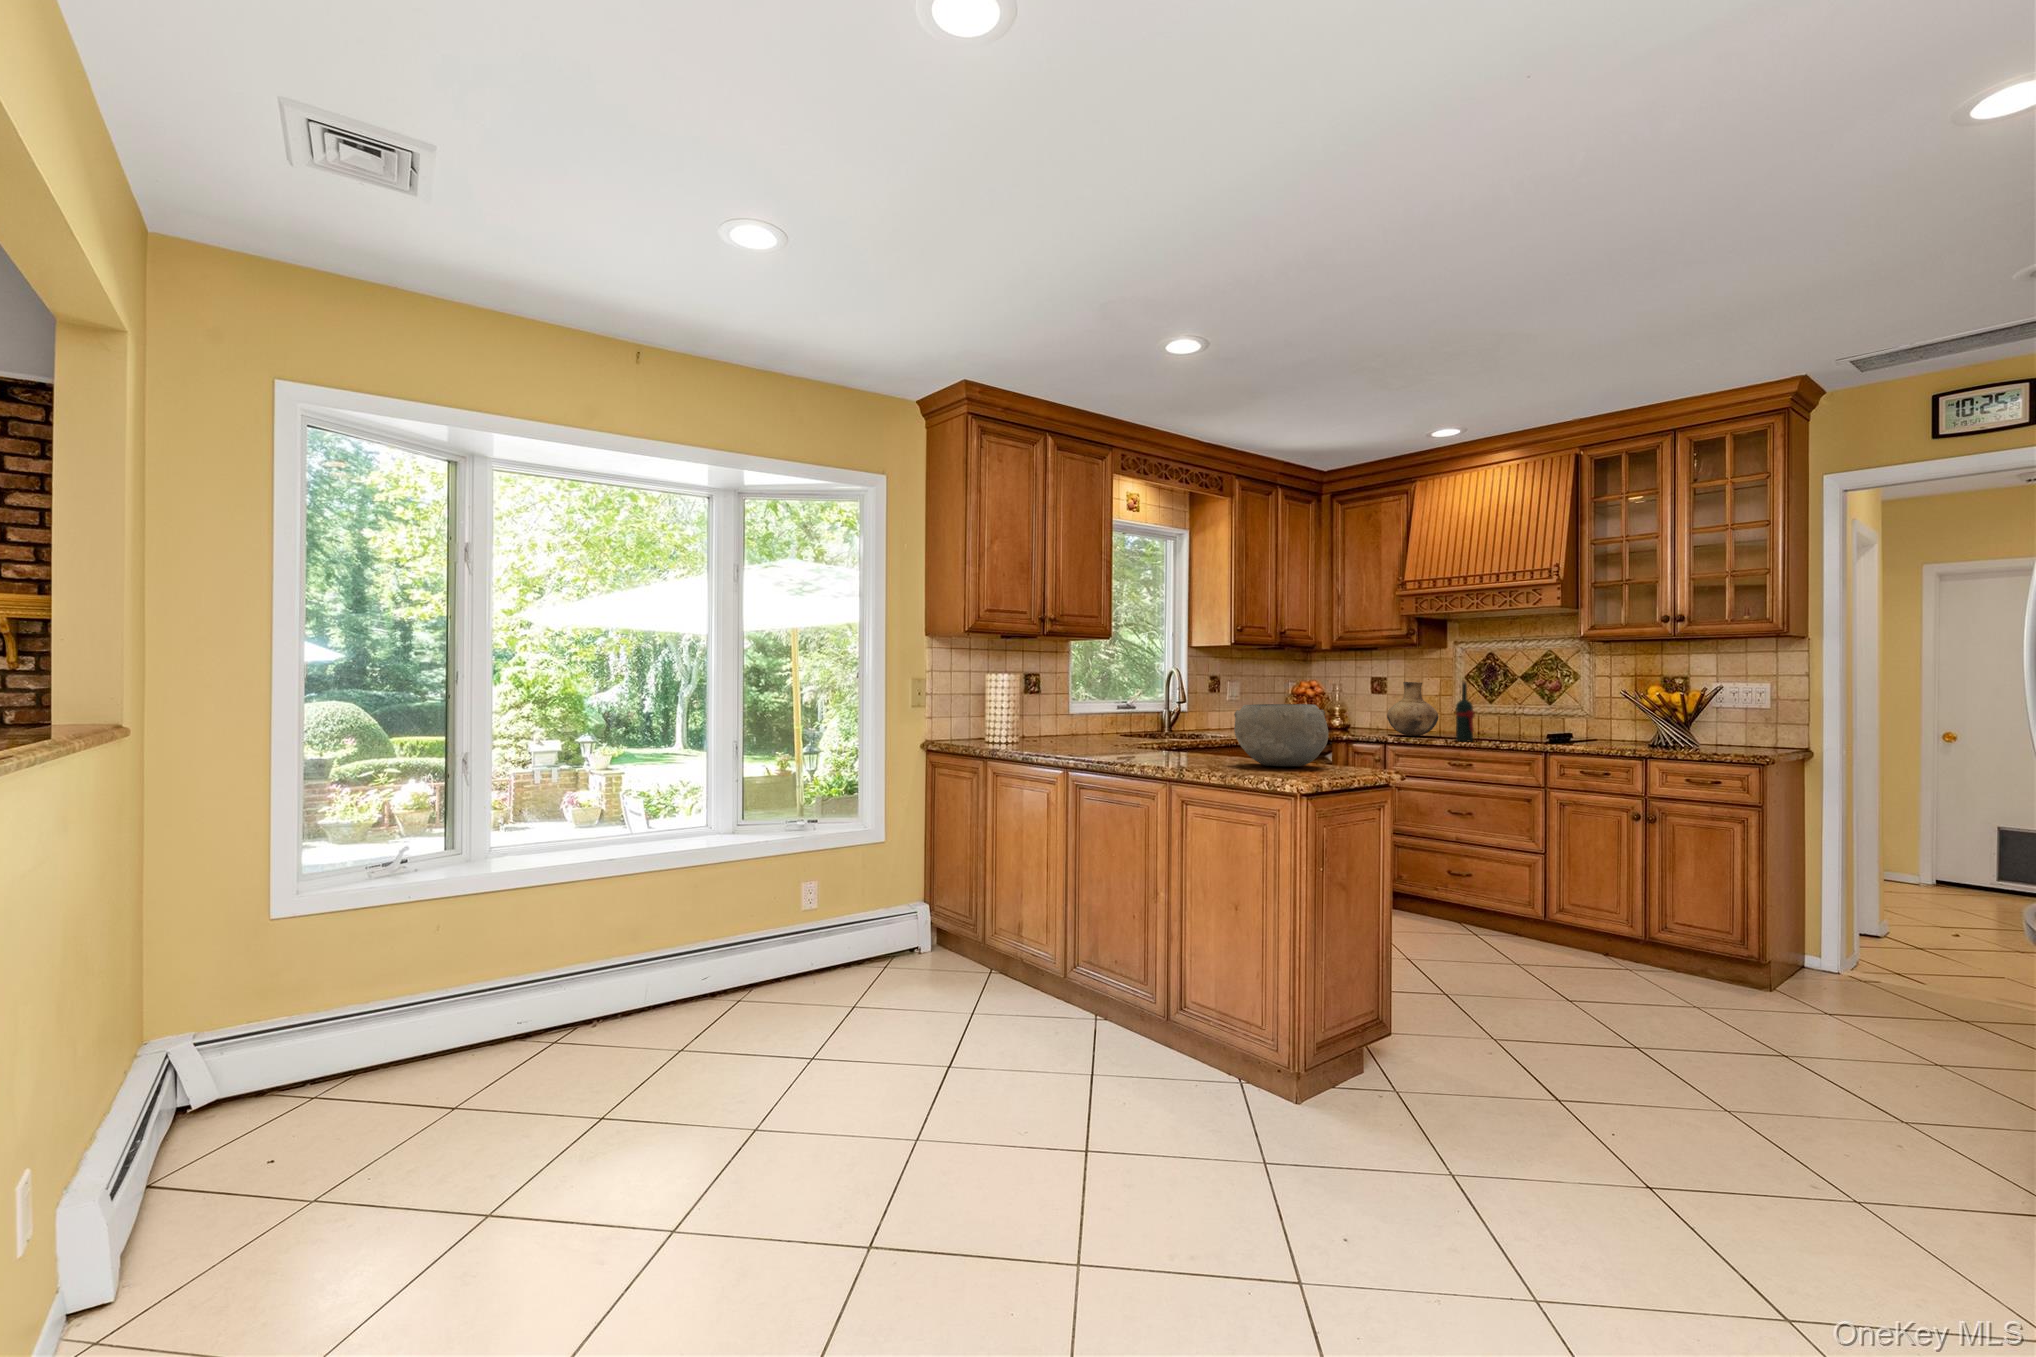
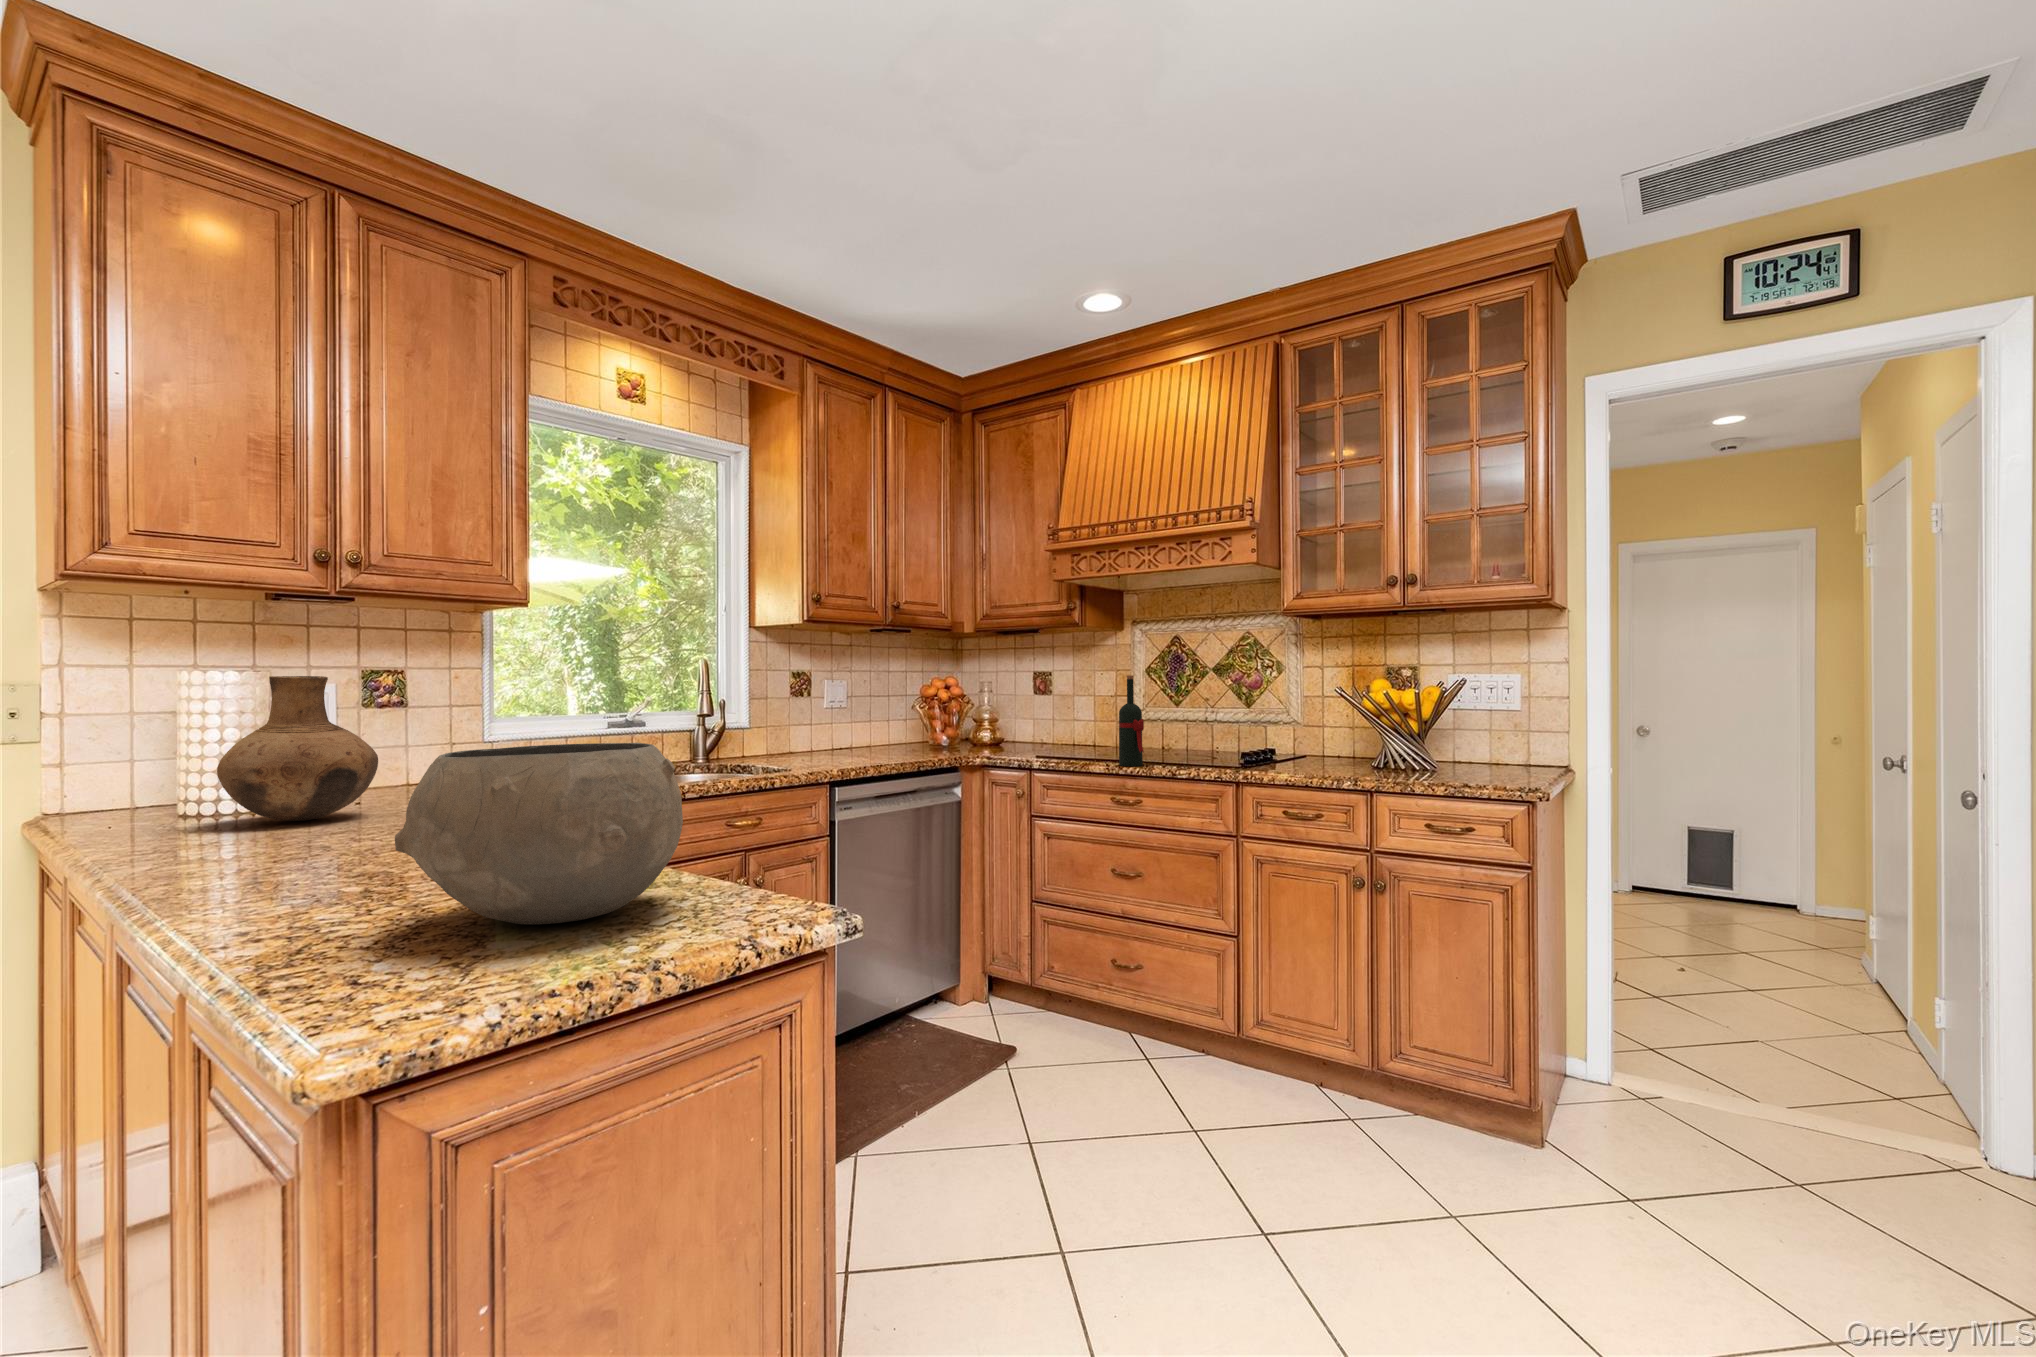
vase: present [1387,682,1439,736] -> present [217,676,378,821]

